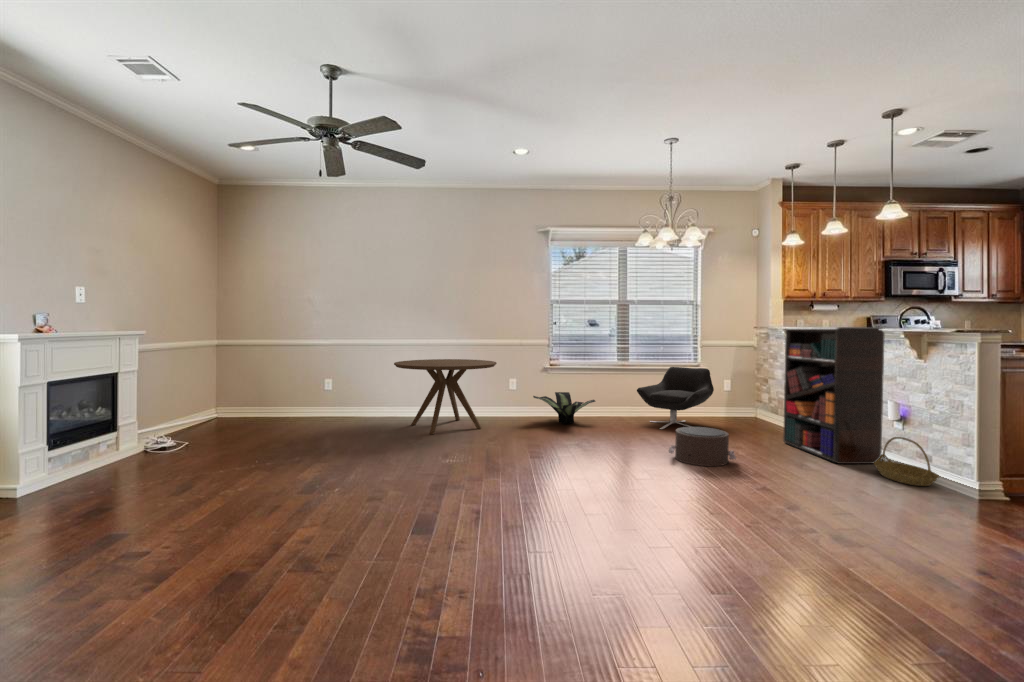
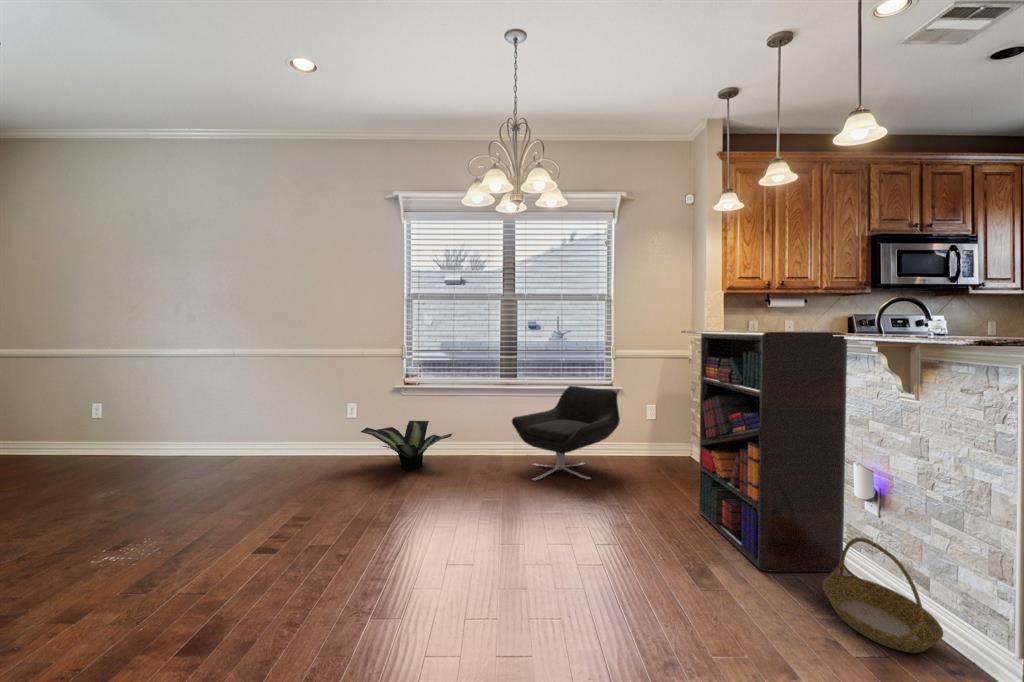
dining table: present [394,359,497,434] -> none [138,375,307,491]
pouf: present [669,427,736,466] -> none [474,496,588,577]

